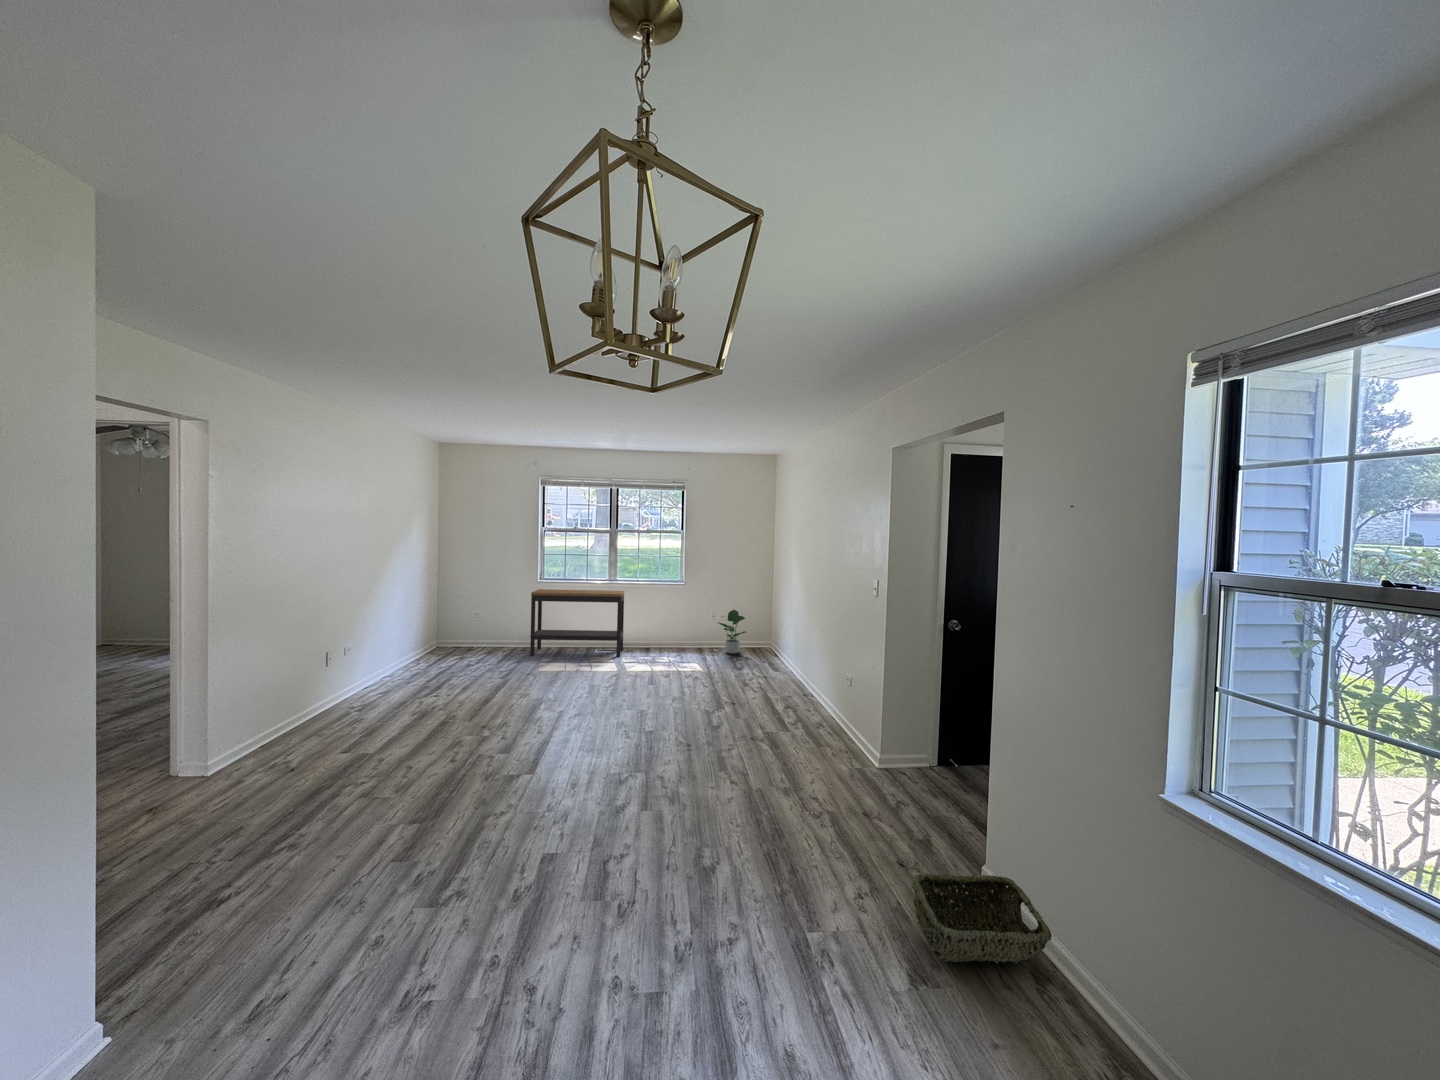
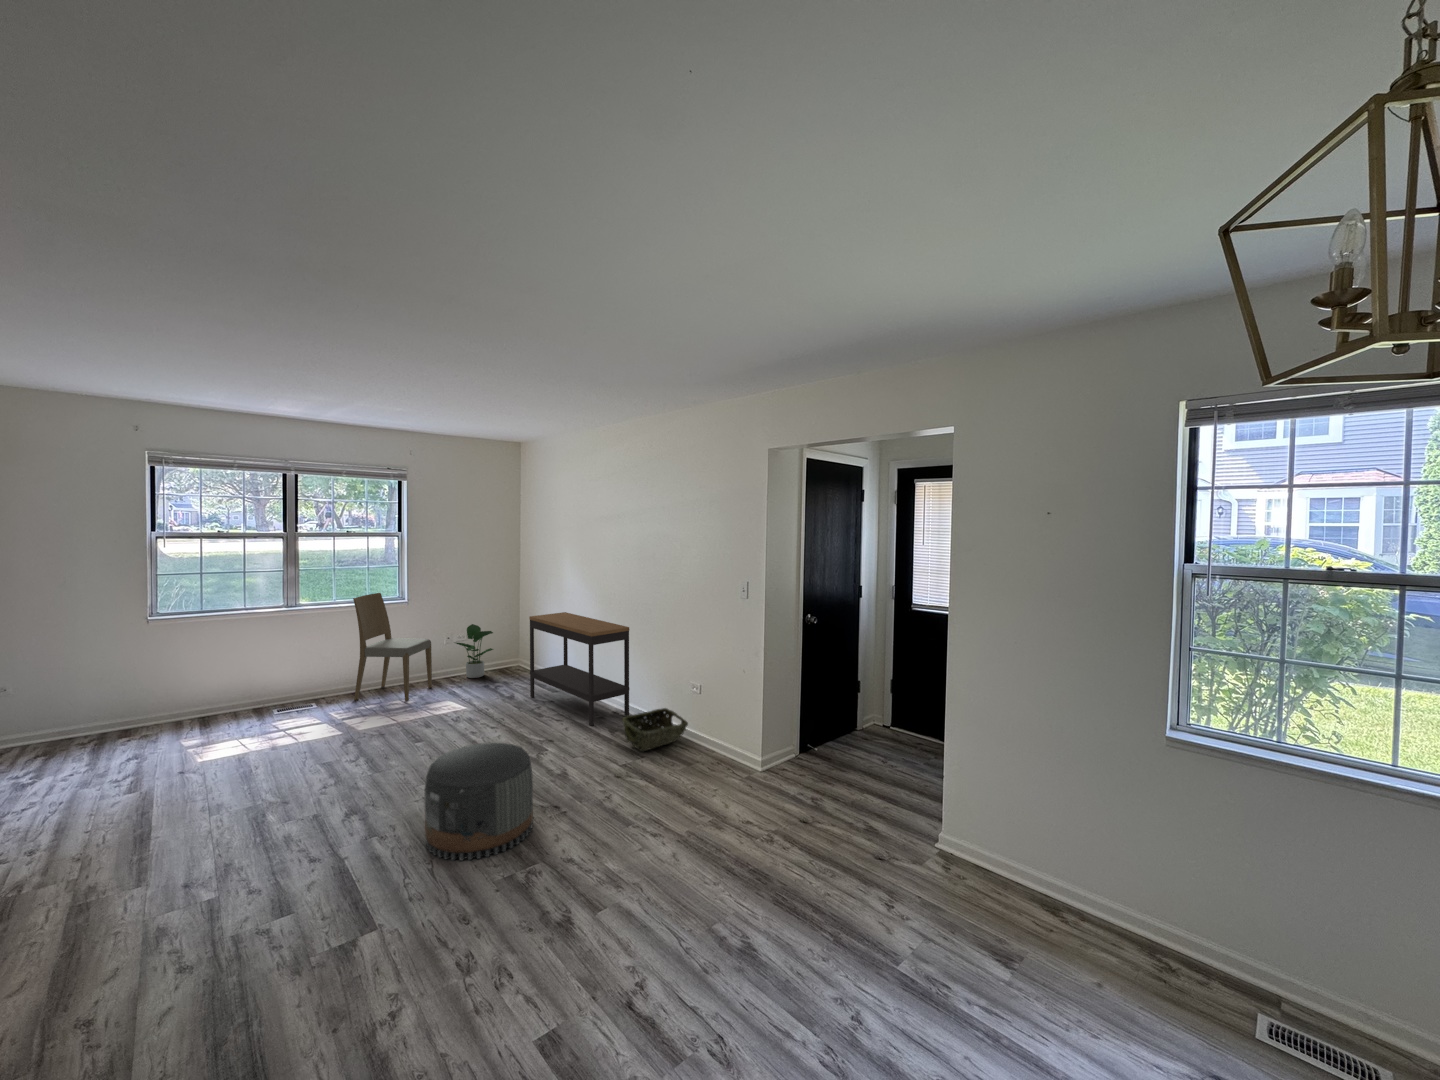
dining chair: none [644,577,698,660] -> present [353,593,432,701]
console table: present [530,589,625,656] -> present [529,612,629,726]
pouf: none [593,682,668,760] -> present [425,743,533,861]
woven basket: present [912,874,1052,963] -> present [622,708,688,751]

